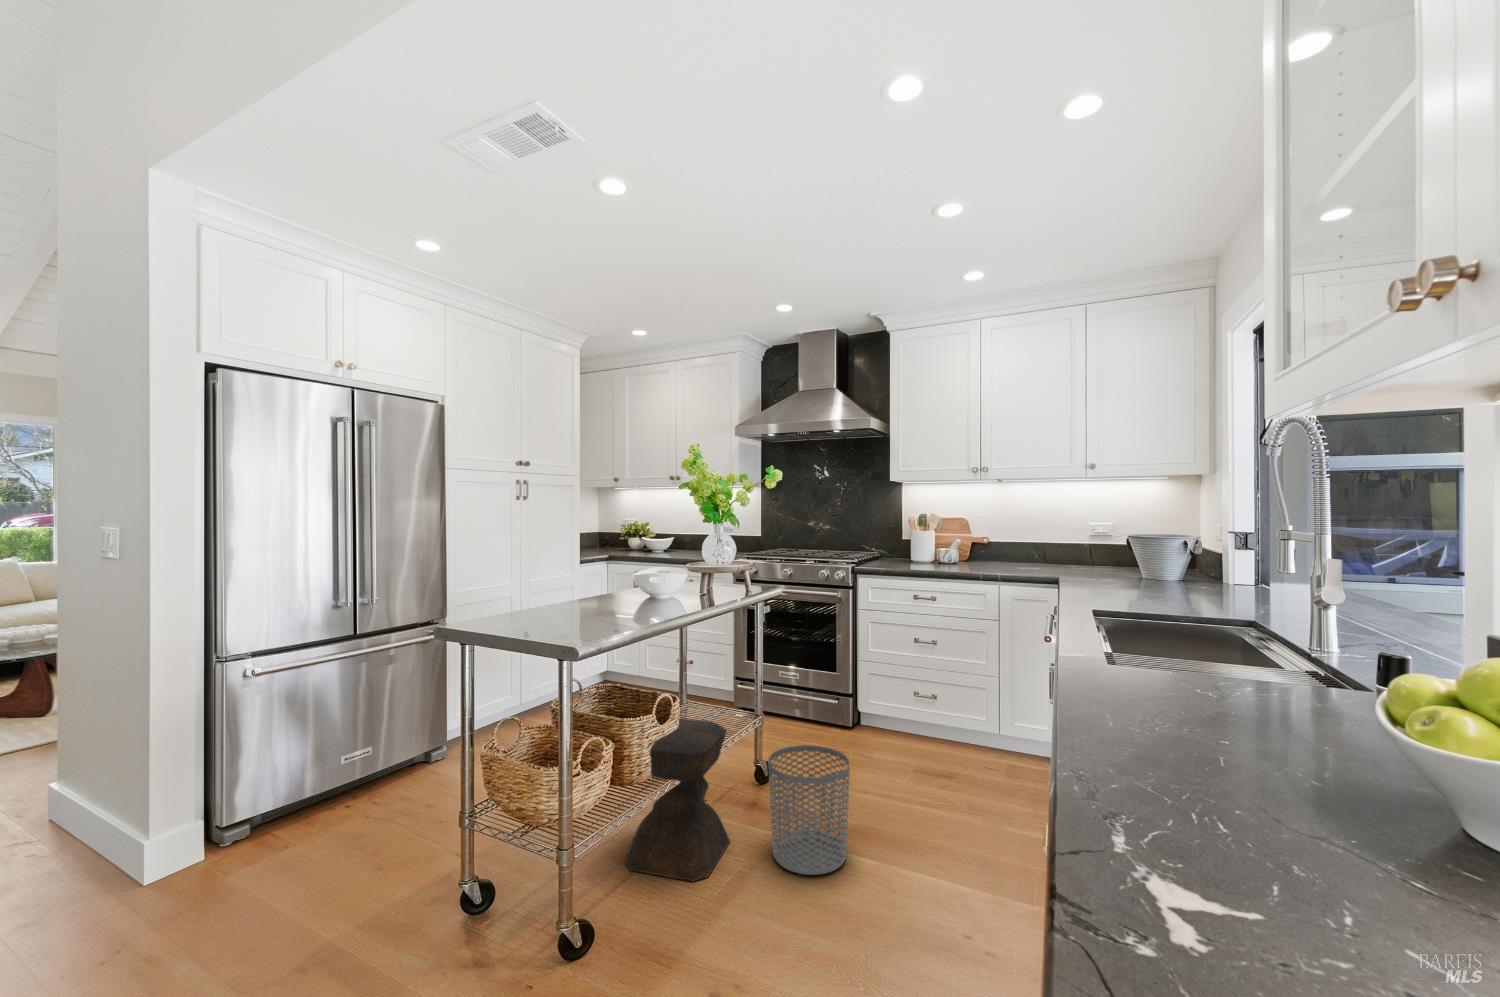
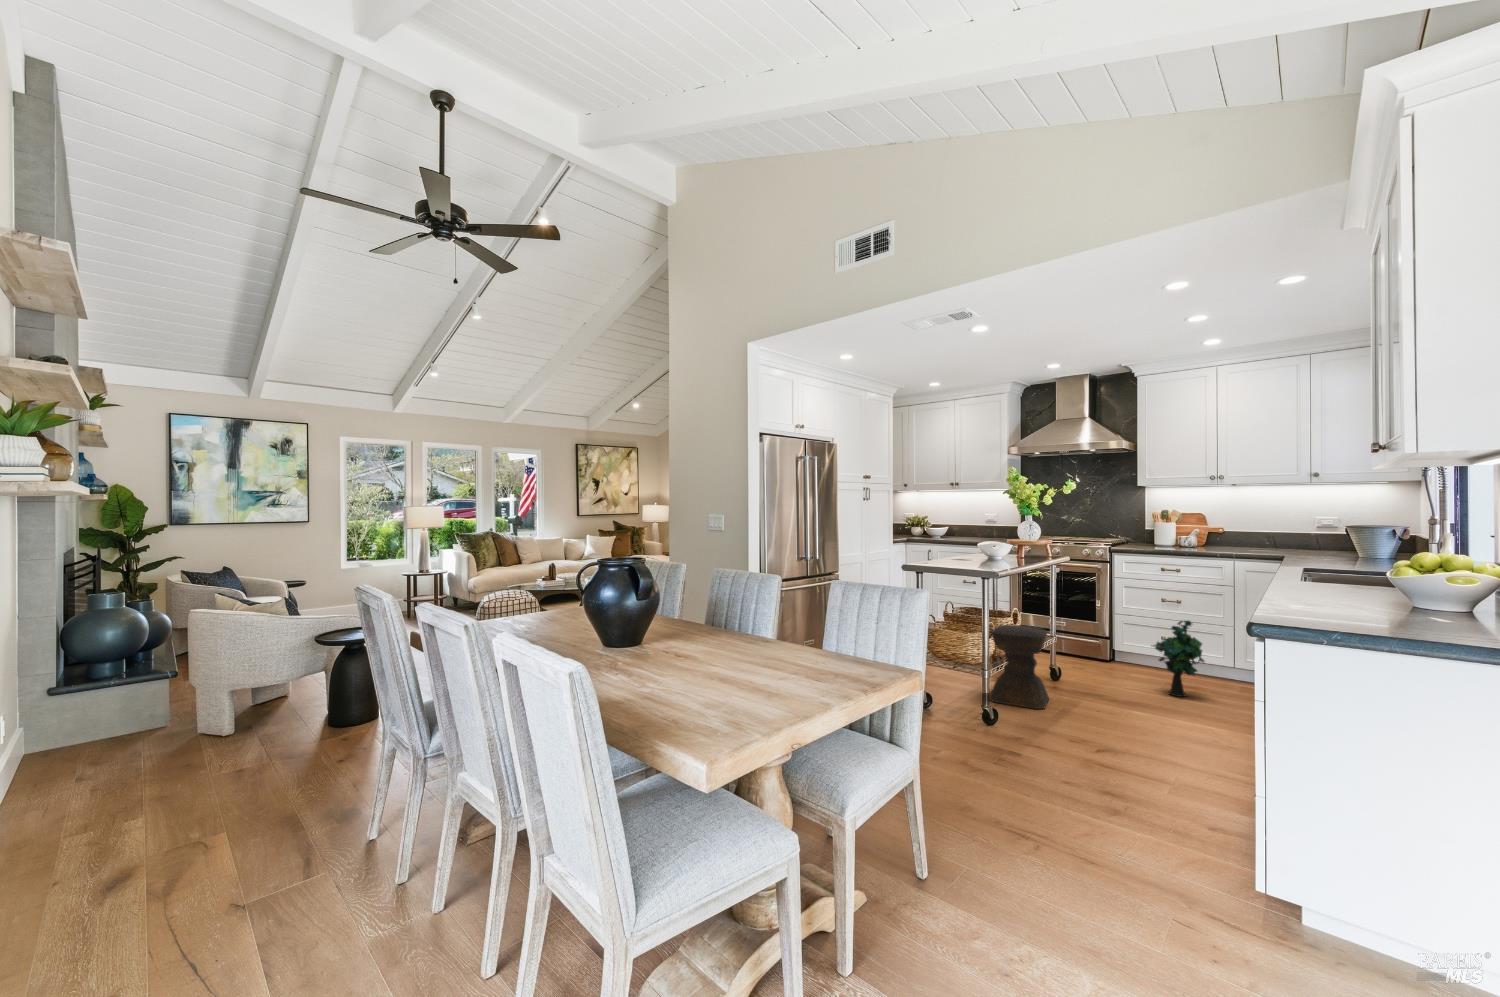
decorative plant: none [889,685,960,803] -> present [1153,621,1204,697]
waste bin: present [768,745,850,875] -> none [1077,646,1133,714]

